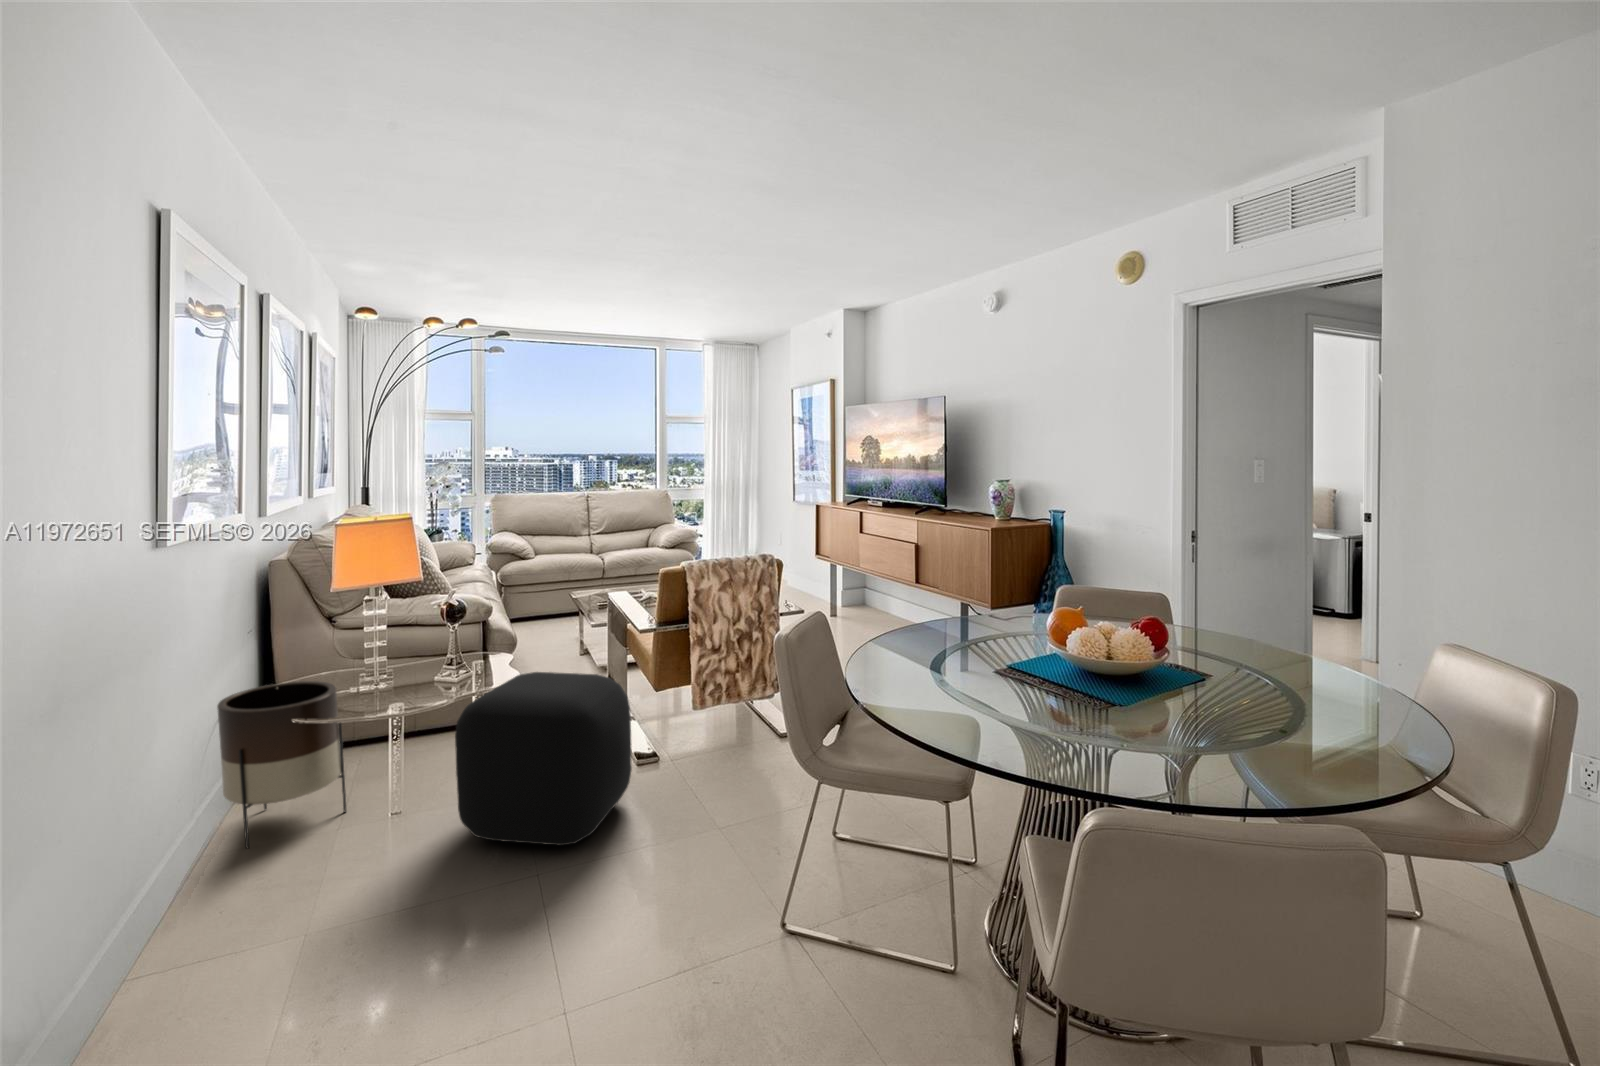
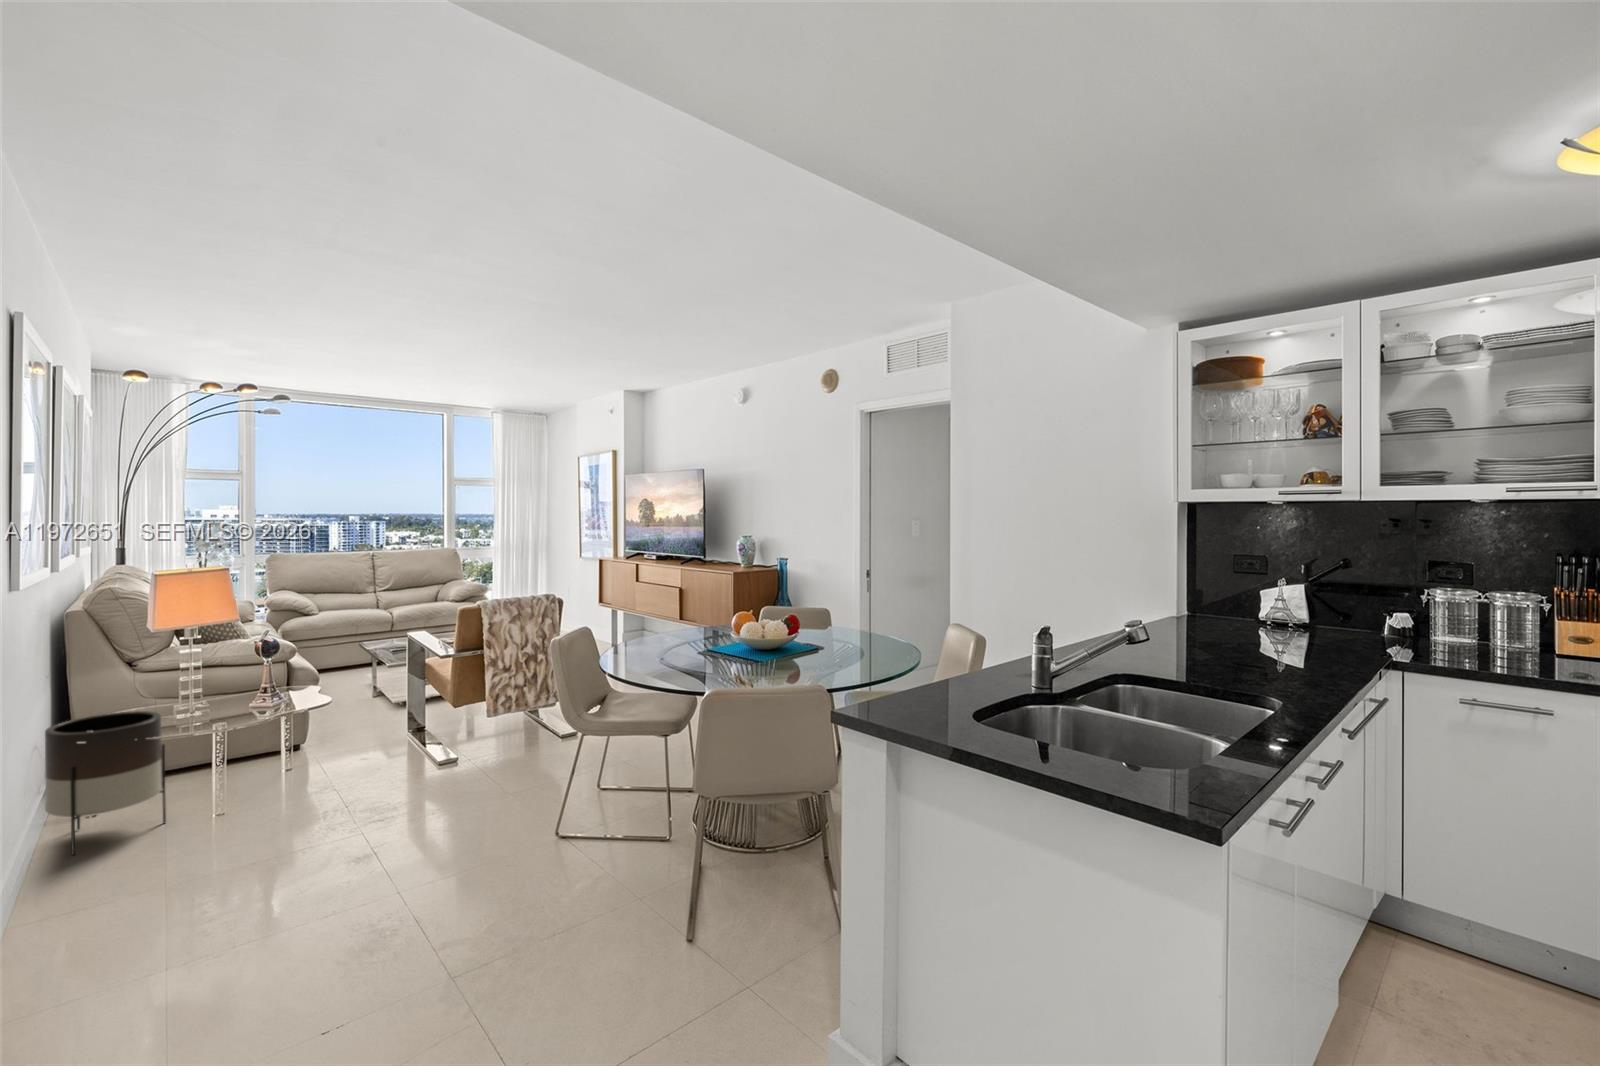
ottoman: present [455,672,632,845] -> none [284,689,436,825]

